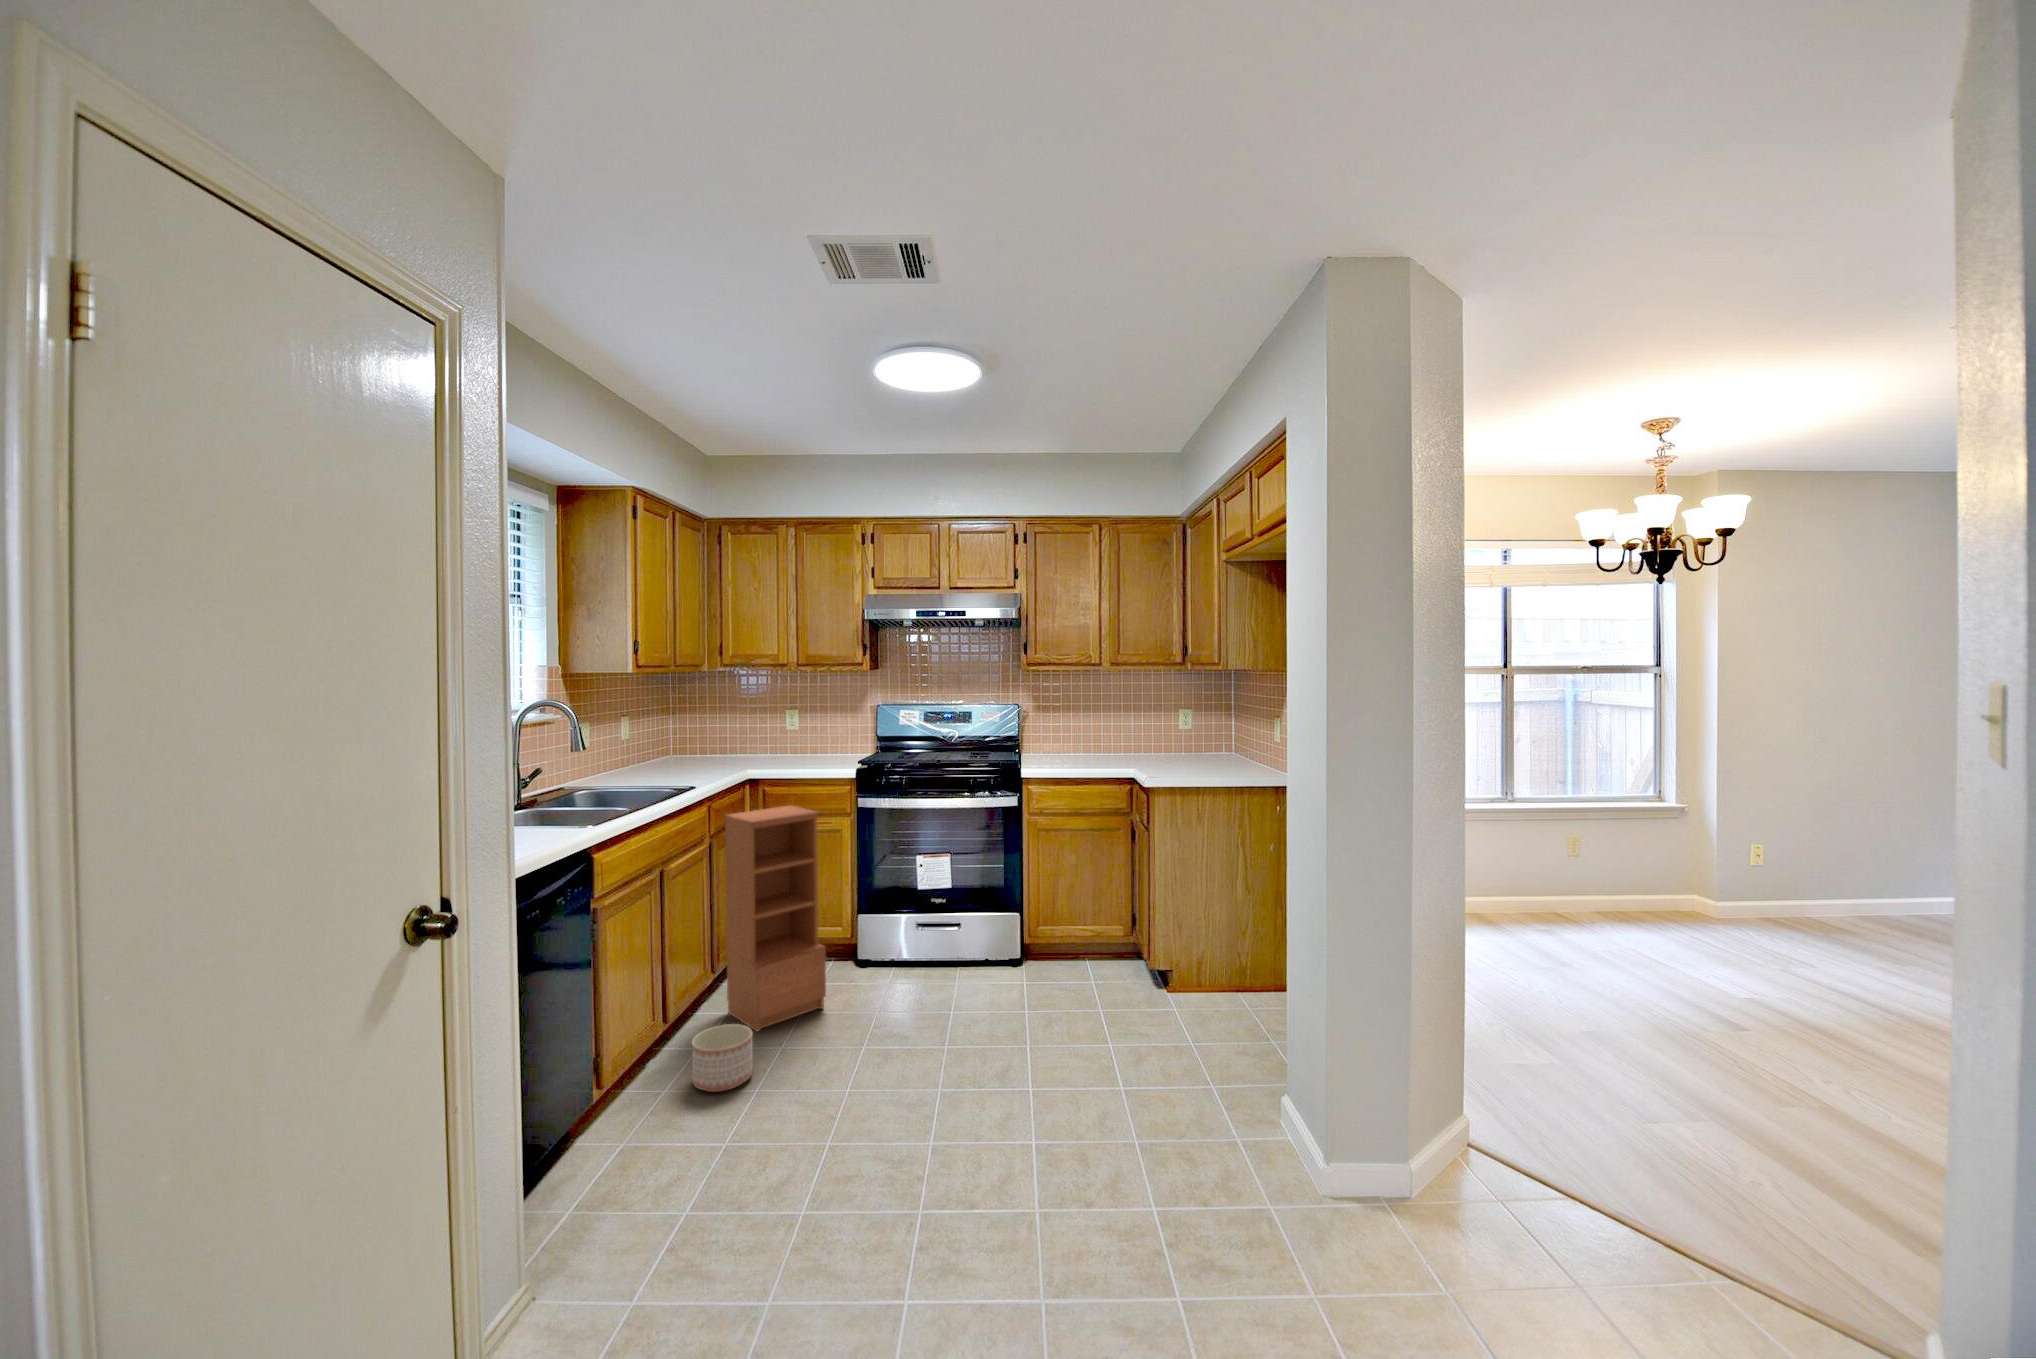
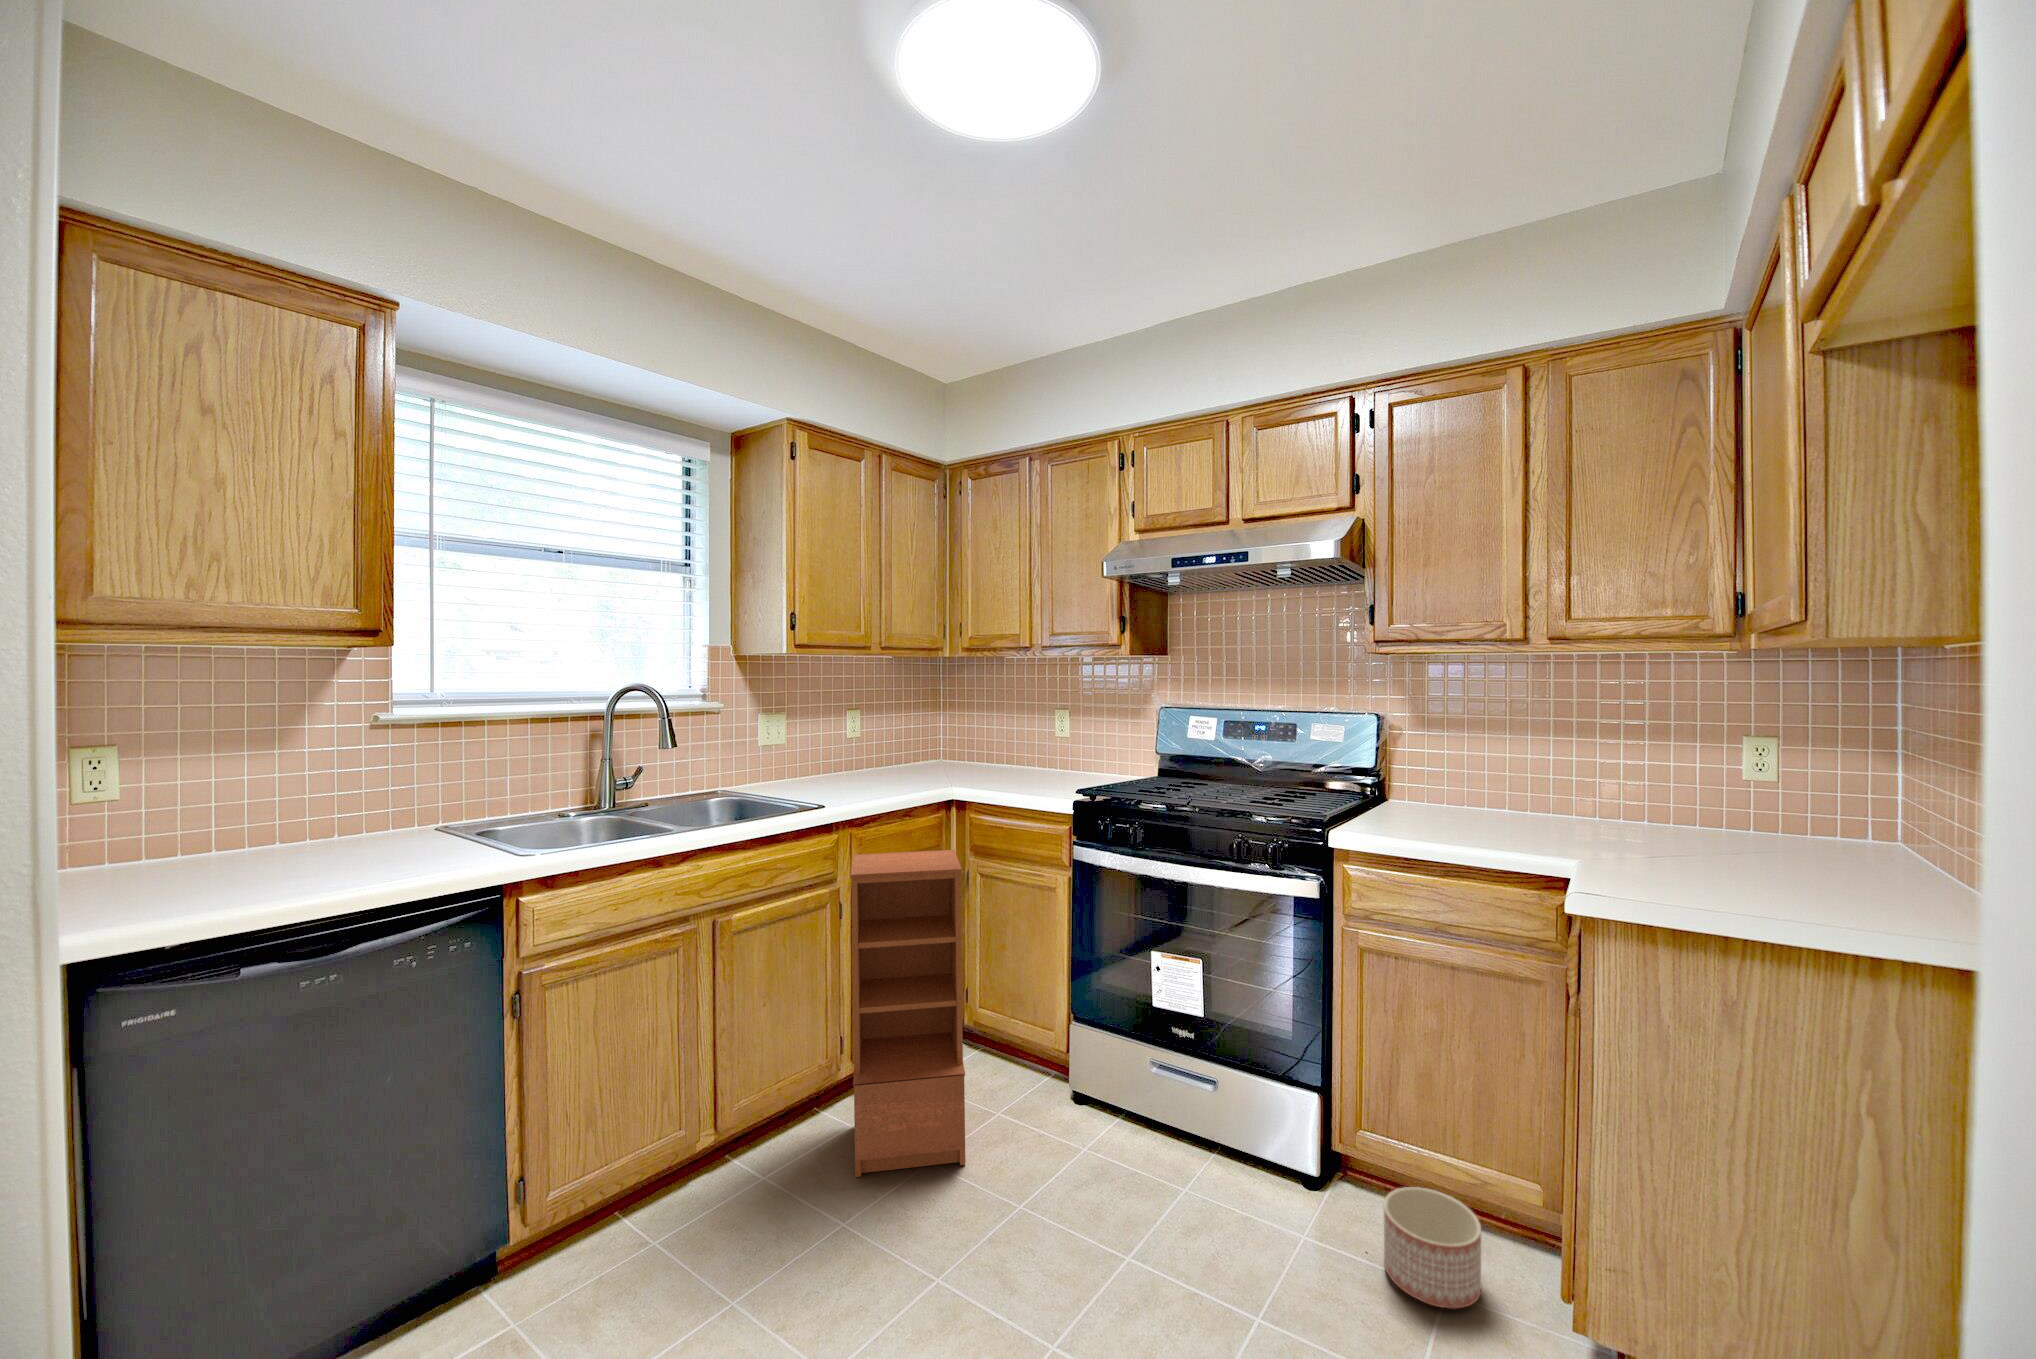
planter: present [692,1024,753,1092] -> present [1384,1187,1481,1309]

